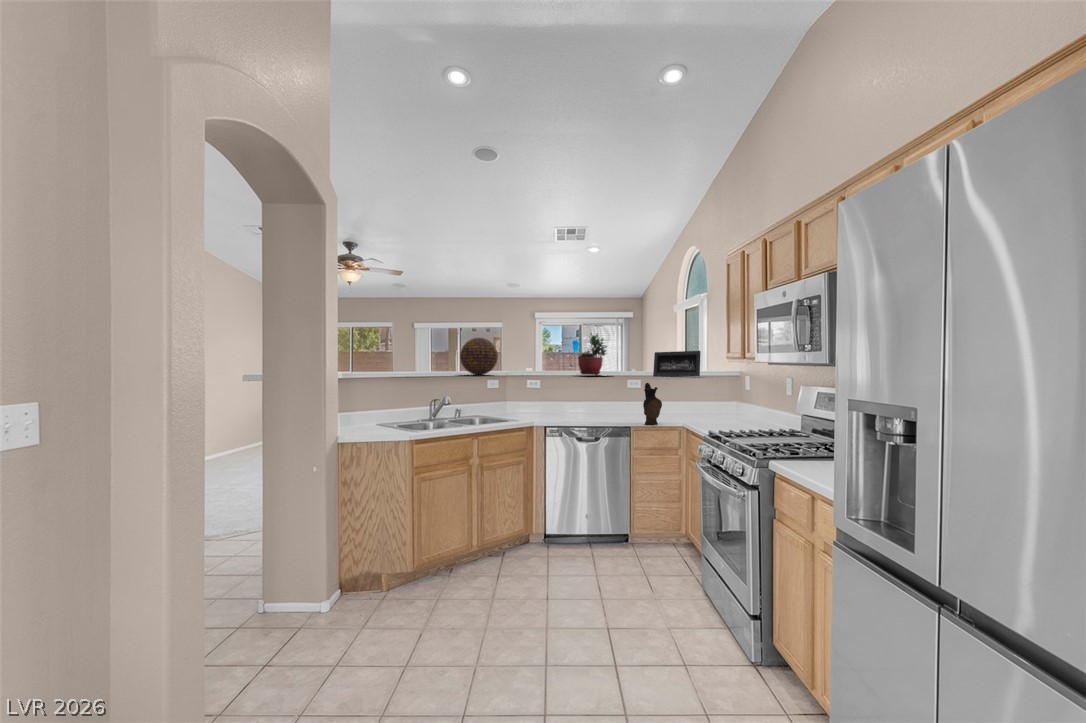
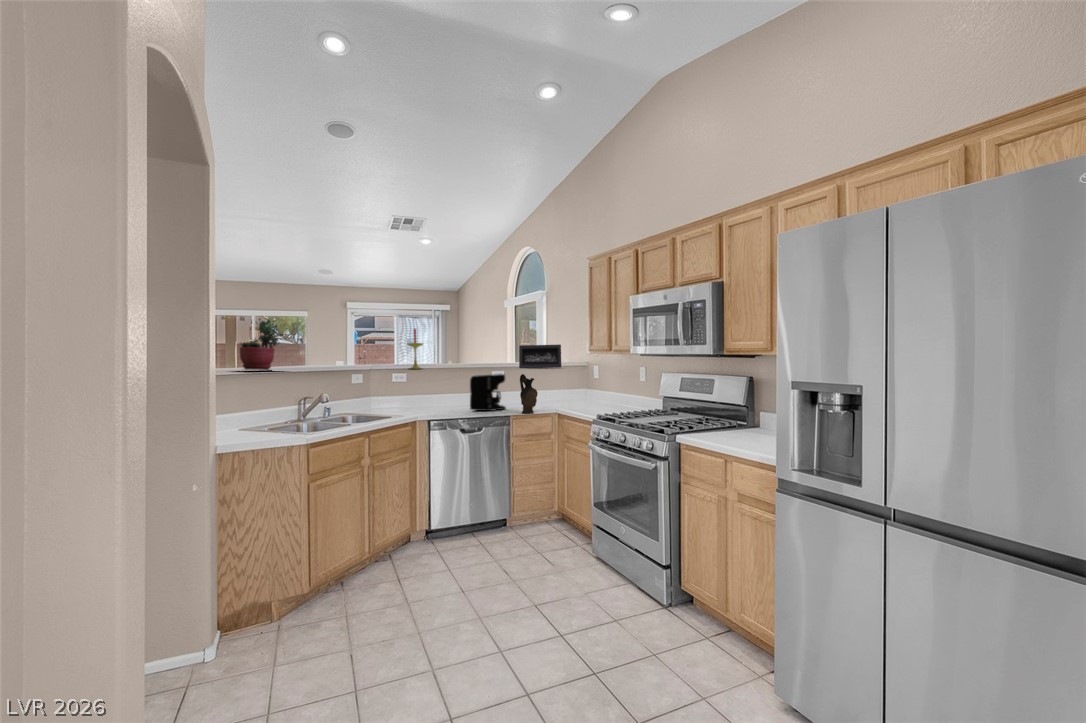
succulent plant: present [578,333,607,375] -> present [240,318,283,370]
candle: none [536,336,551,376] -> present [407,329,423,369]
decorative orb: present [460,338,498,375] -> none [321,328,365,369]
coffee maker: none [601,382,639,420] -> present [470,374,506,411]

